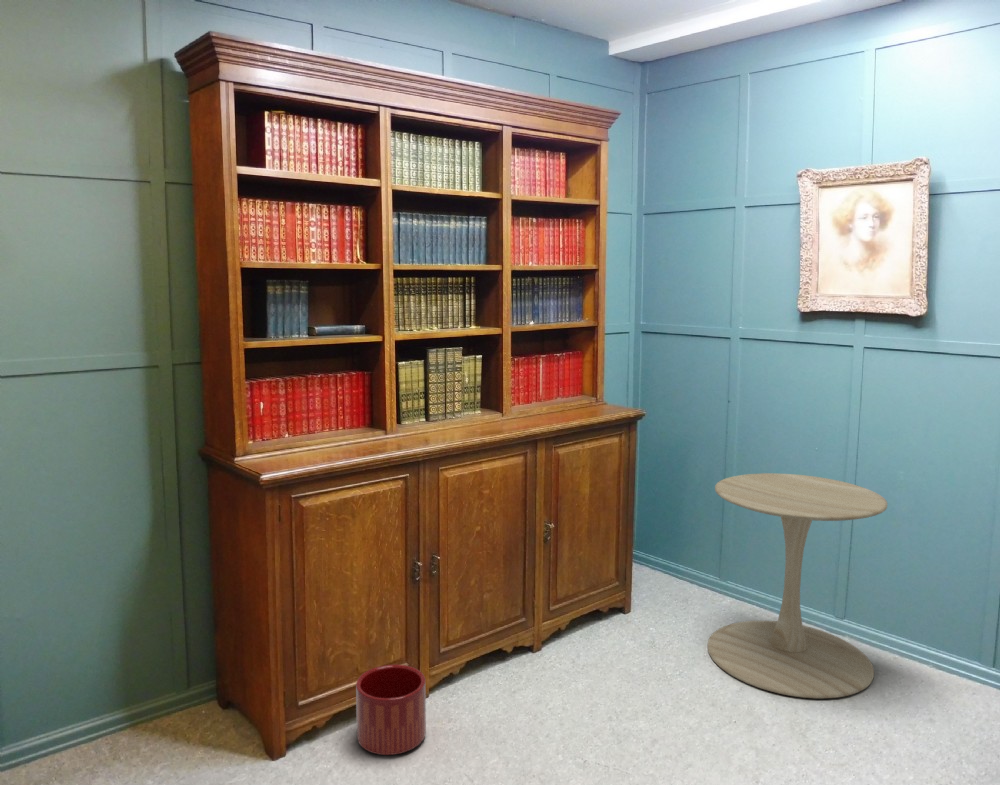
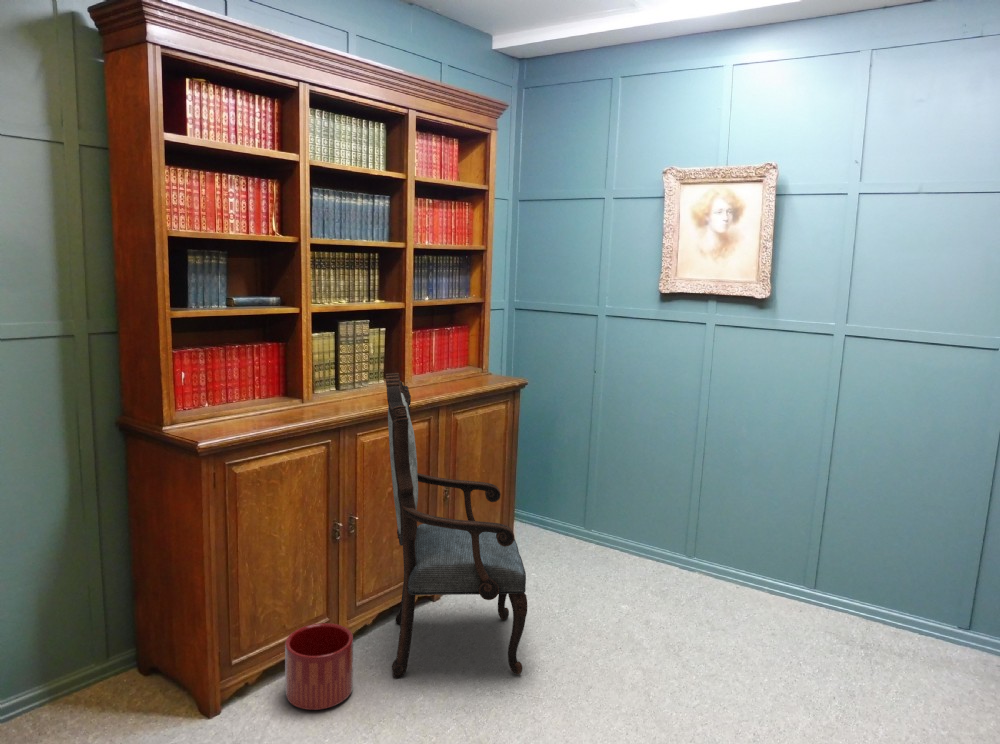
armchair: none [464,404,616,743] -> present [386,373,527,678]
pedestal table: present [708,473,887,698] -> none [583,431,730,618]

